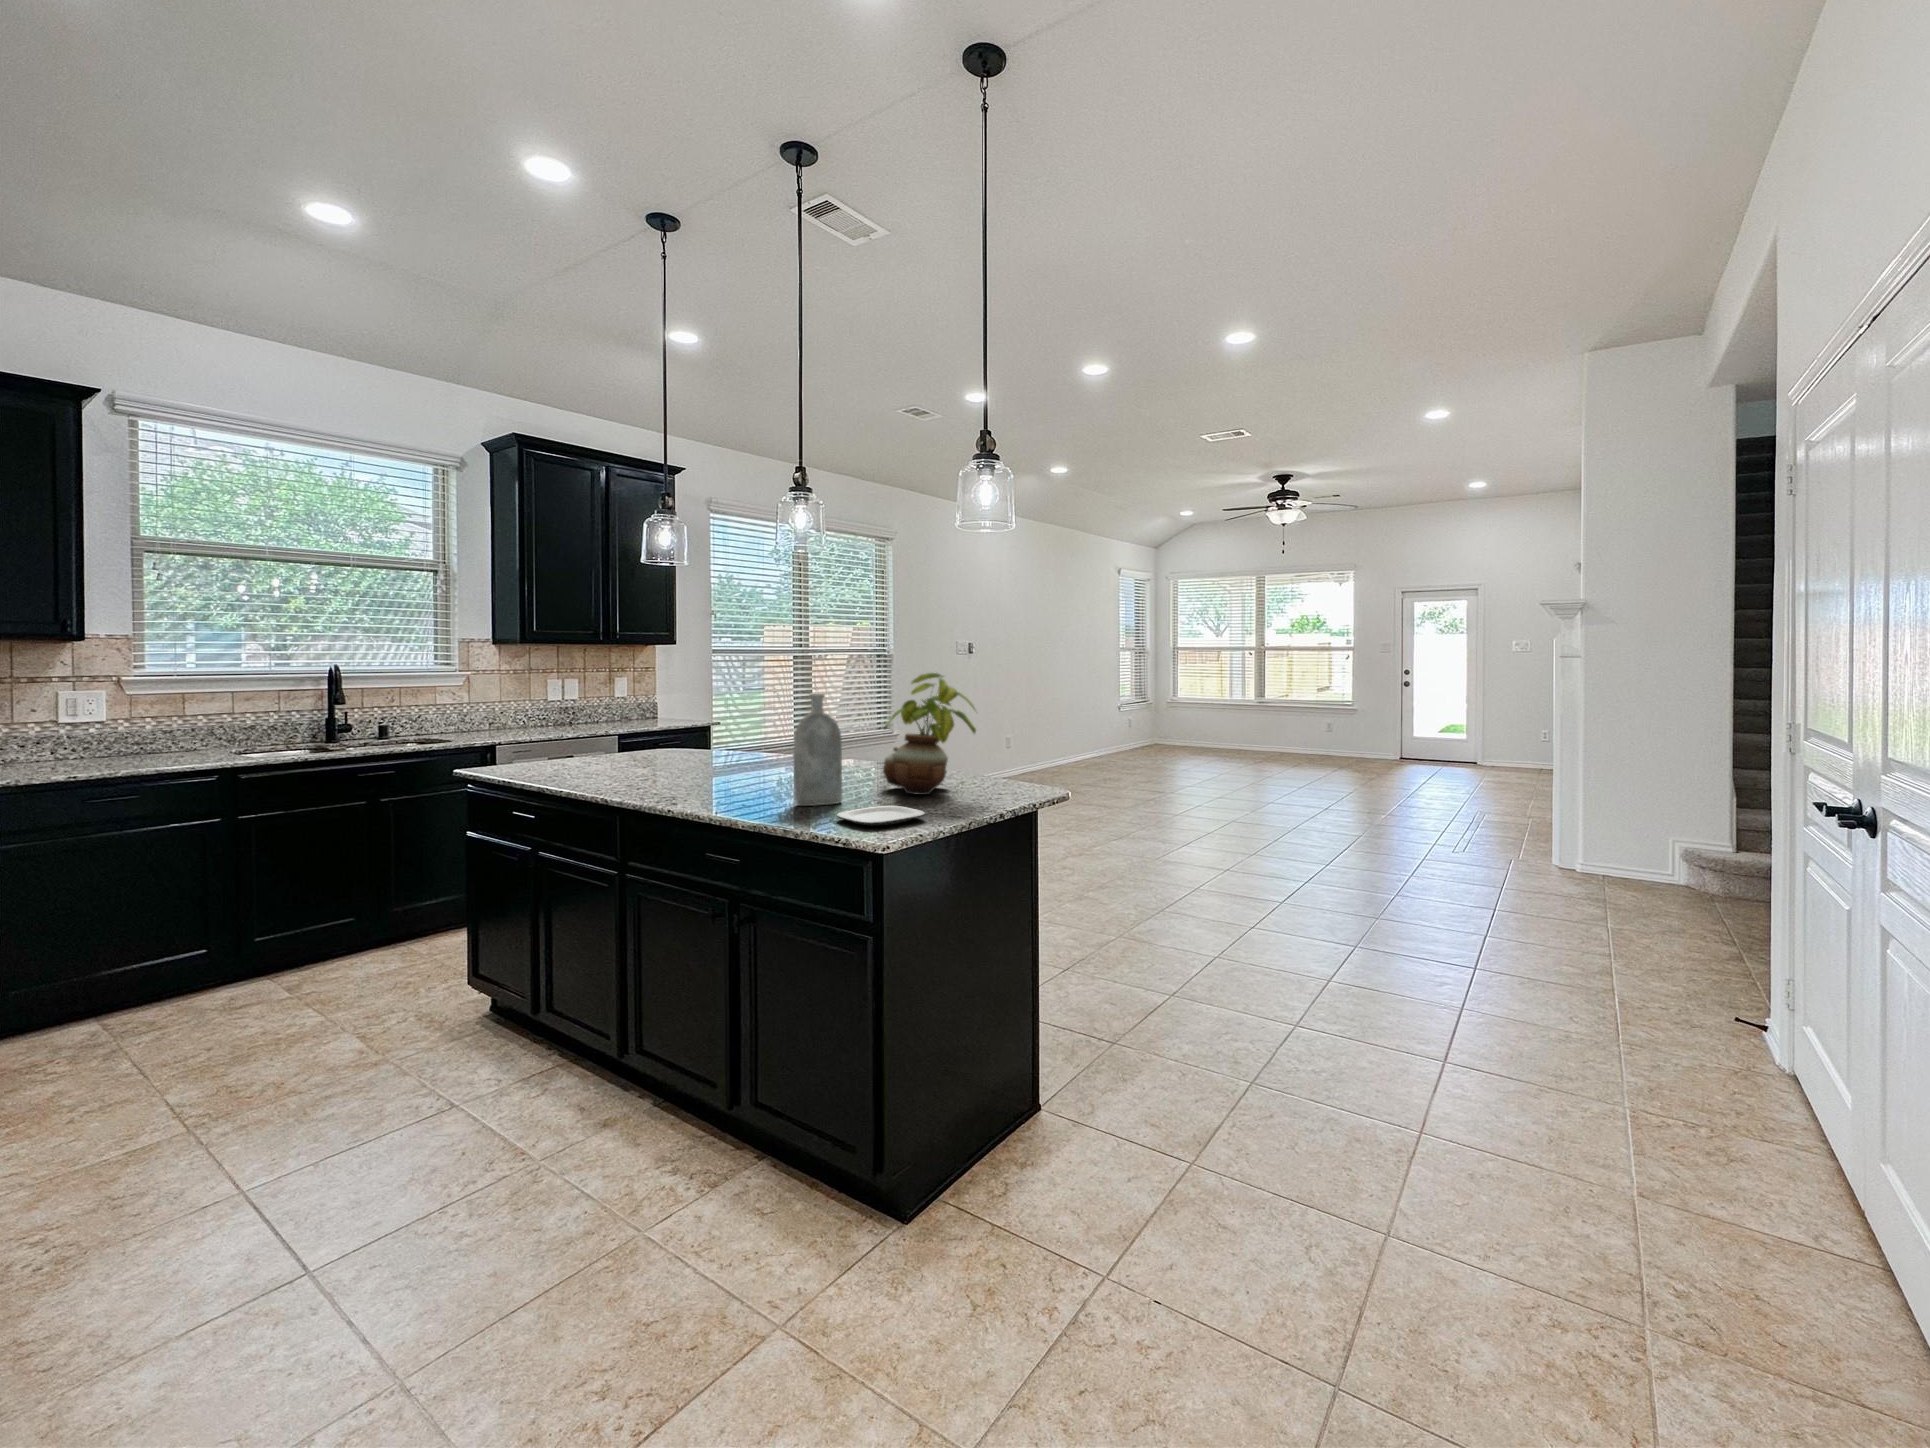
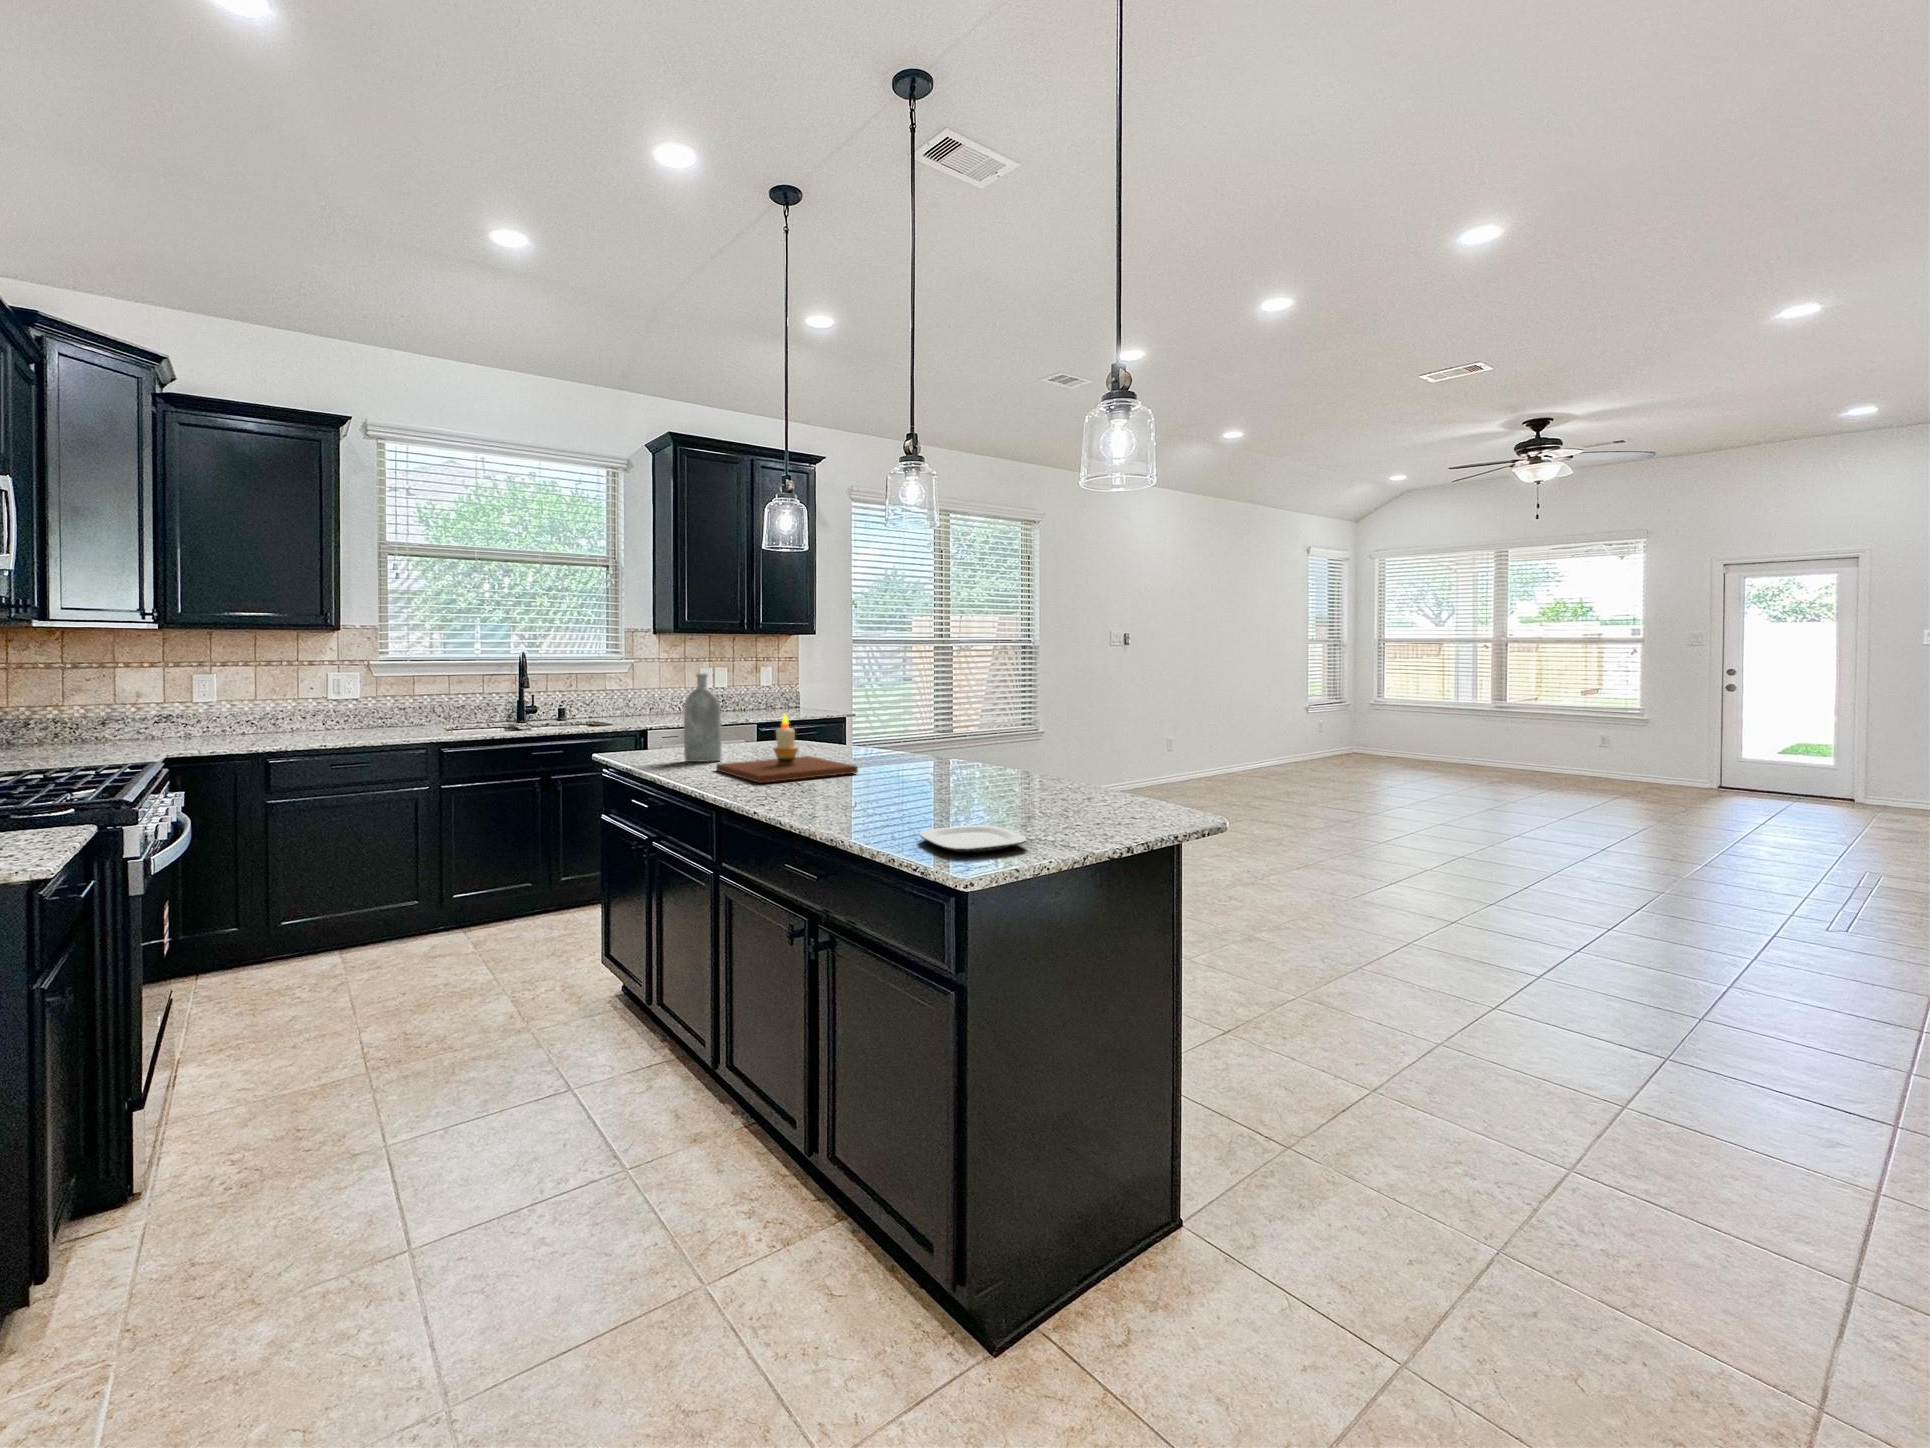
potted plant: present [883,673,976,795] -> none [989,662,1106,812]
bottle: present [794,694,842,806] -> present [684,673,722,762]
candle: none [610,722,754,787] -> present [716,714,858,783]

